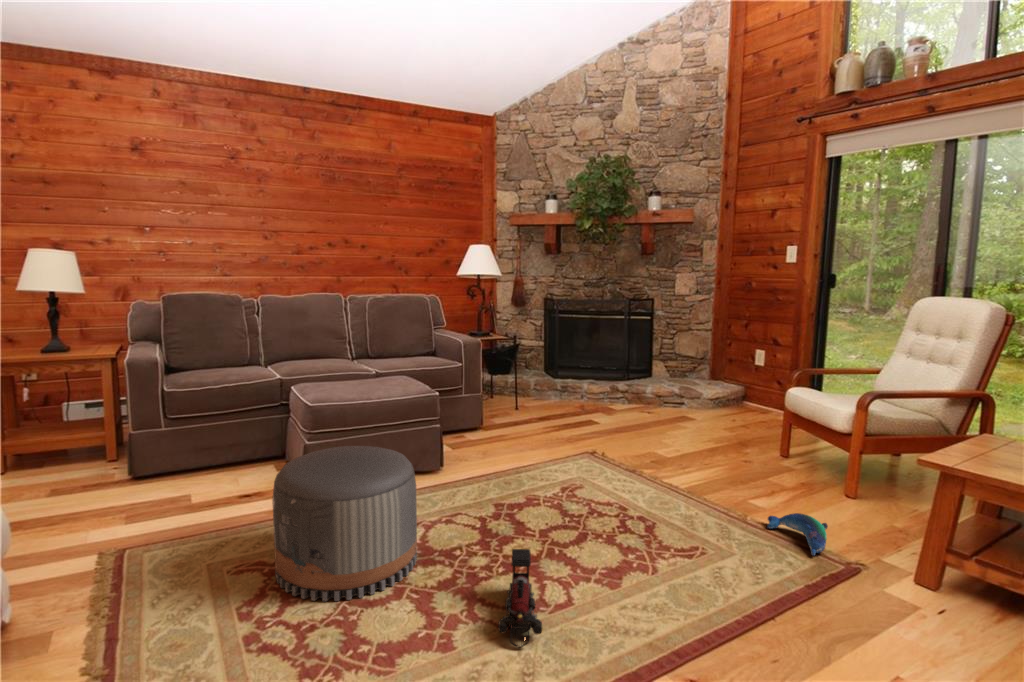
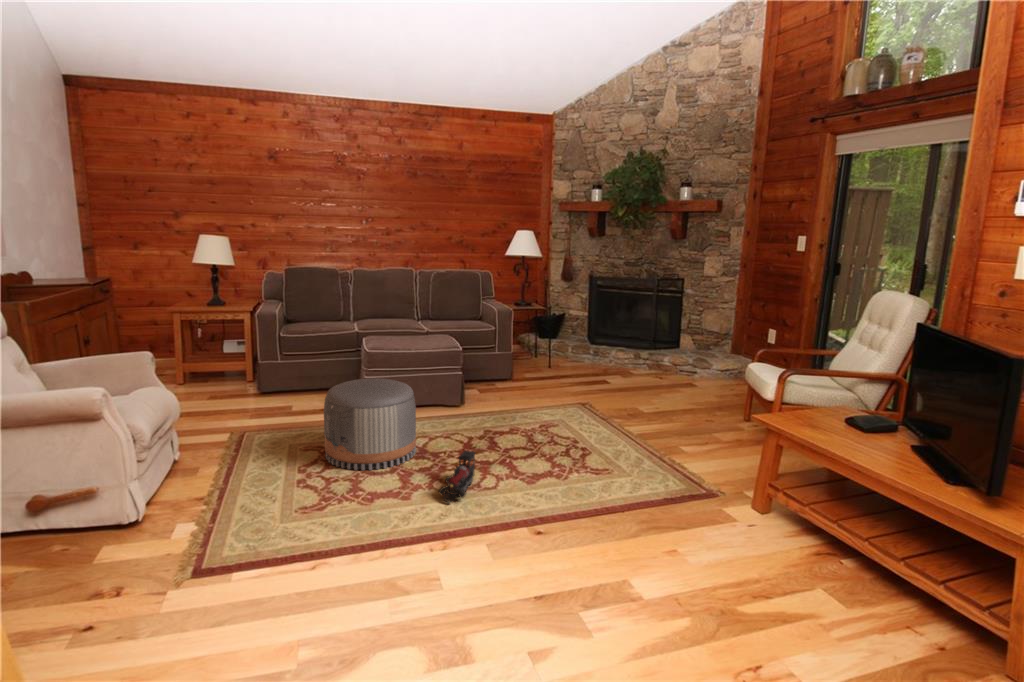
plush toy: present [767,513,828,556] -> none [675,455,714,483]

